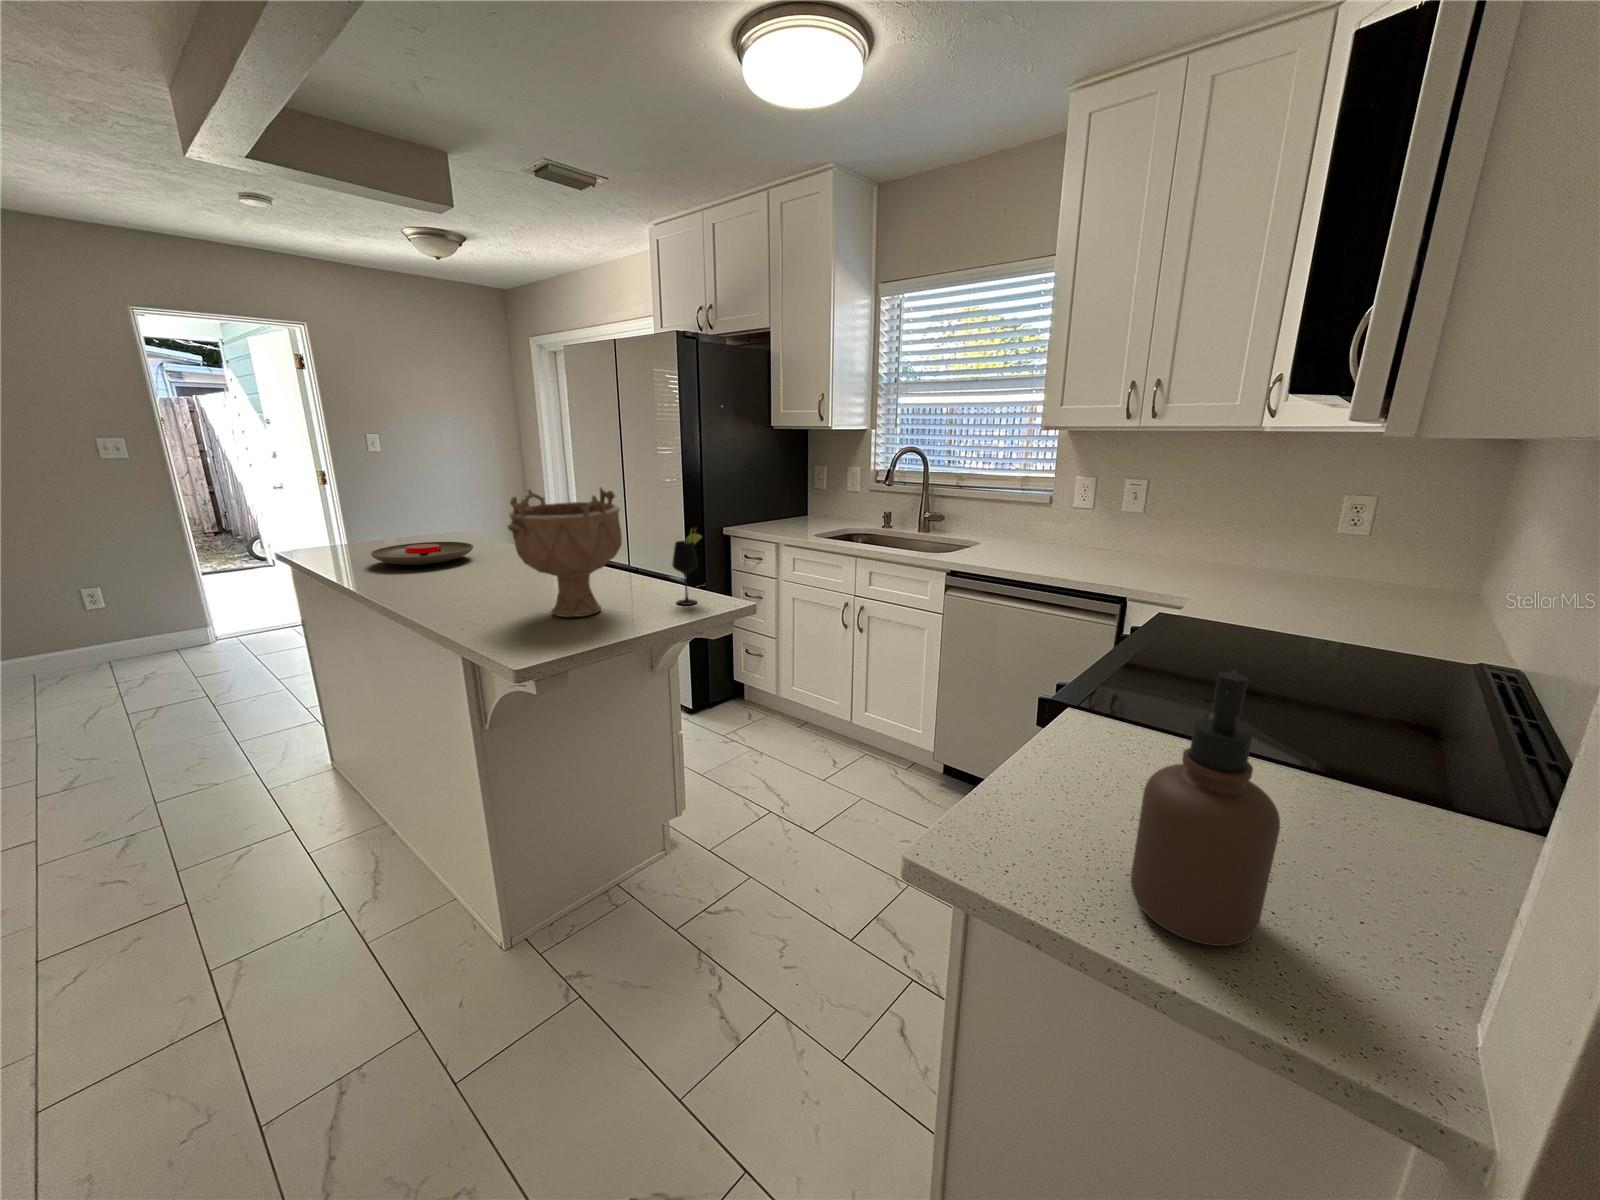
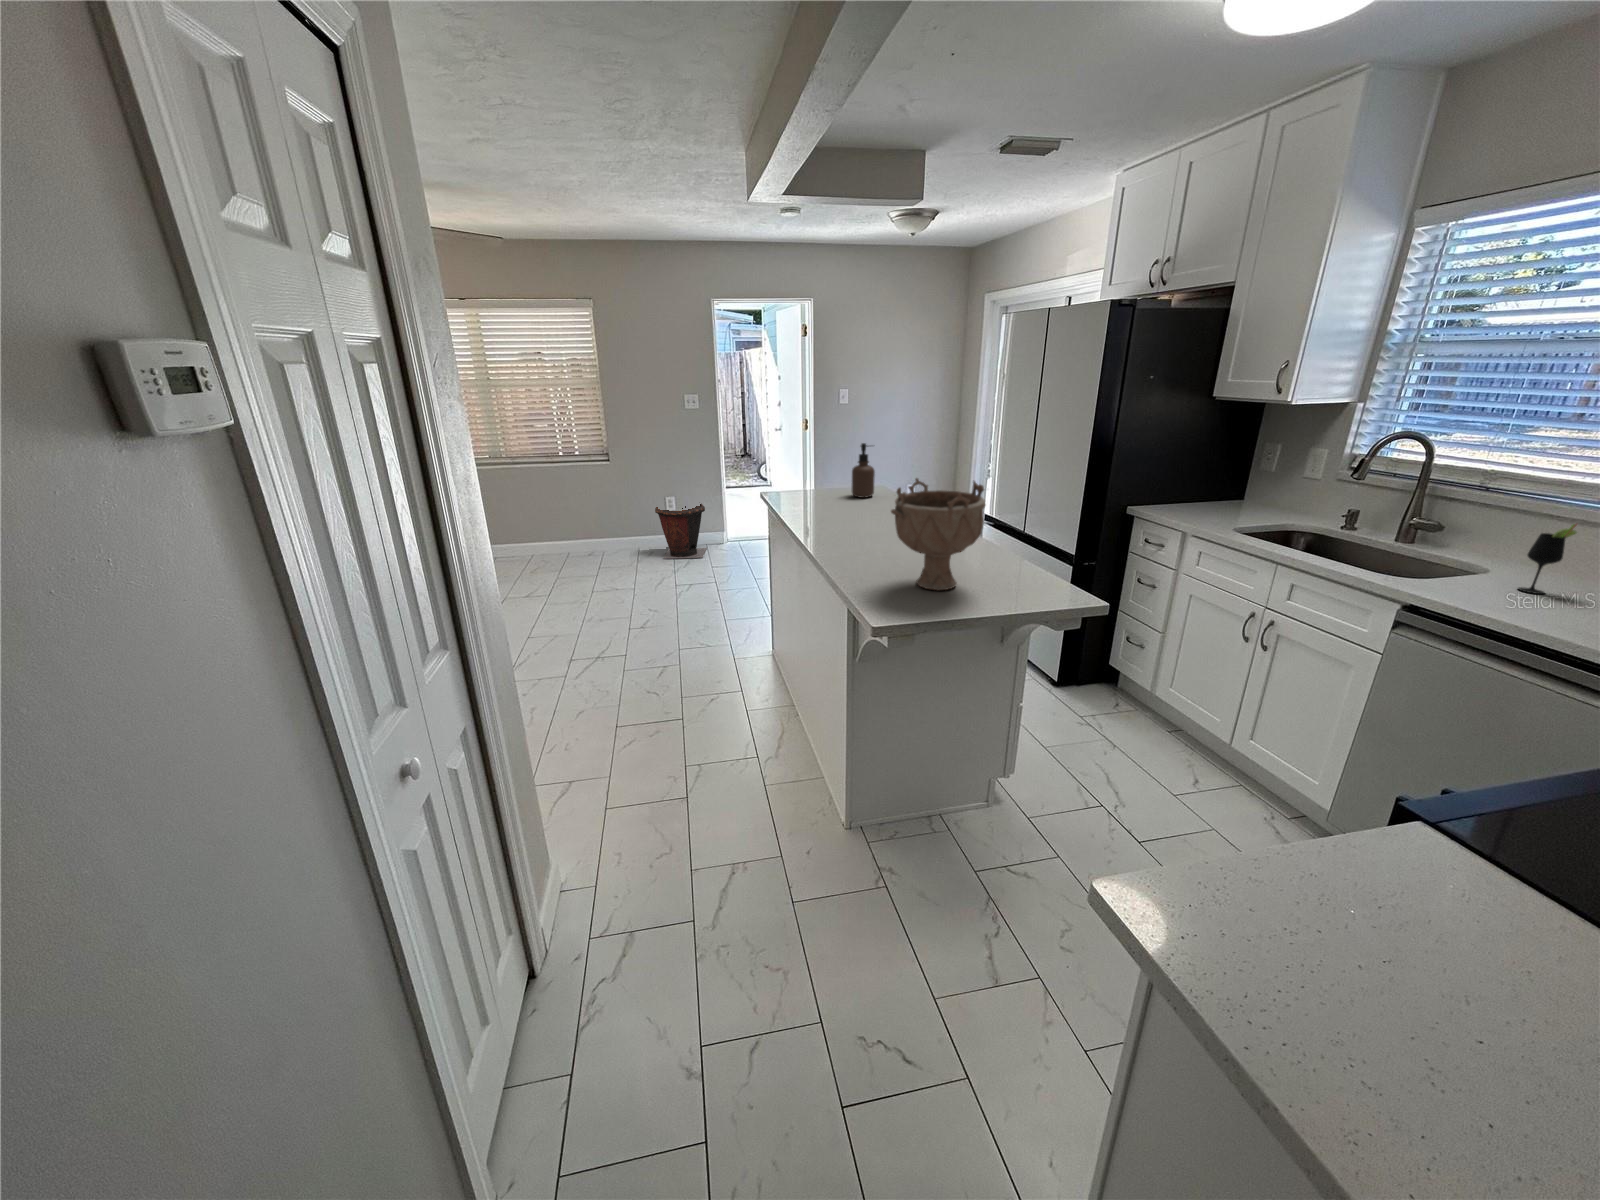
wine glass: present [672,530,702,605] -> present [1518,524,1577,594]
plate: present [371,542,473,565] -> none [813,499,884,519]
waste bin: none [62,589,180,682] -> present [655,504,707,559]
soap dispenser: present [1131,670,1280,946] -> present [852,443,875,498]

